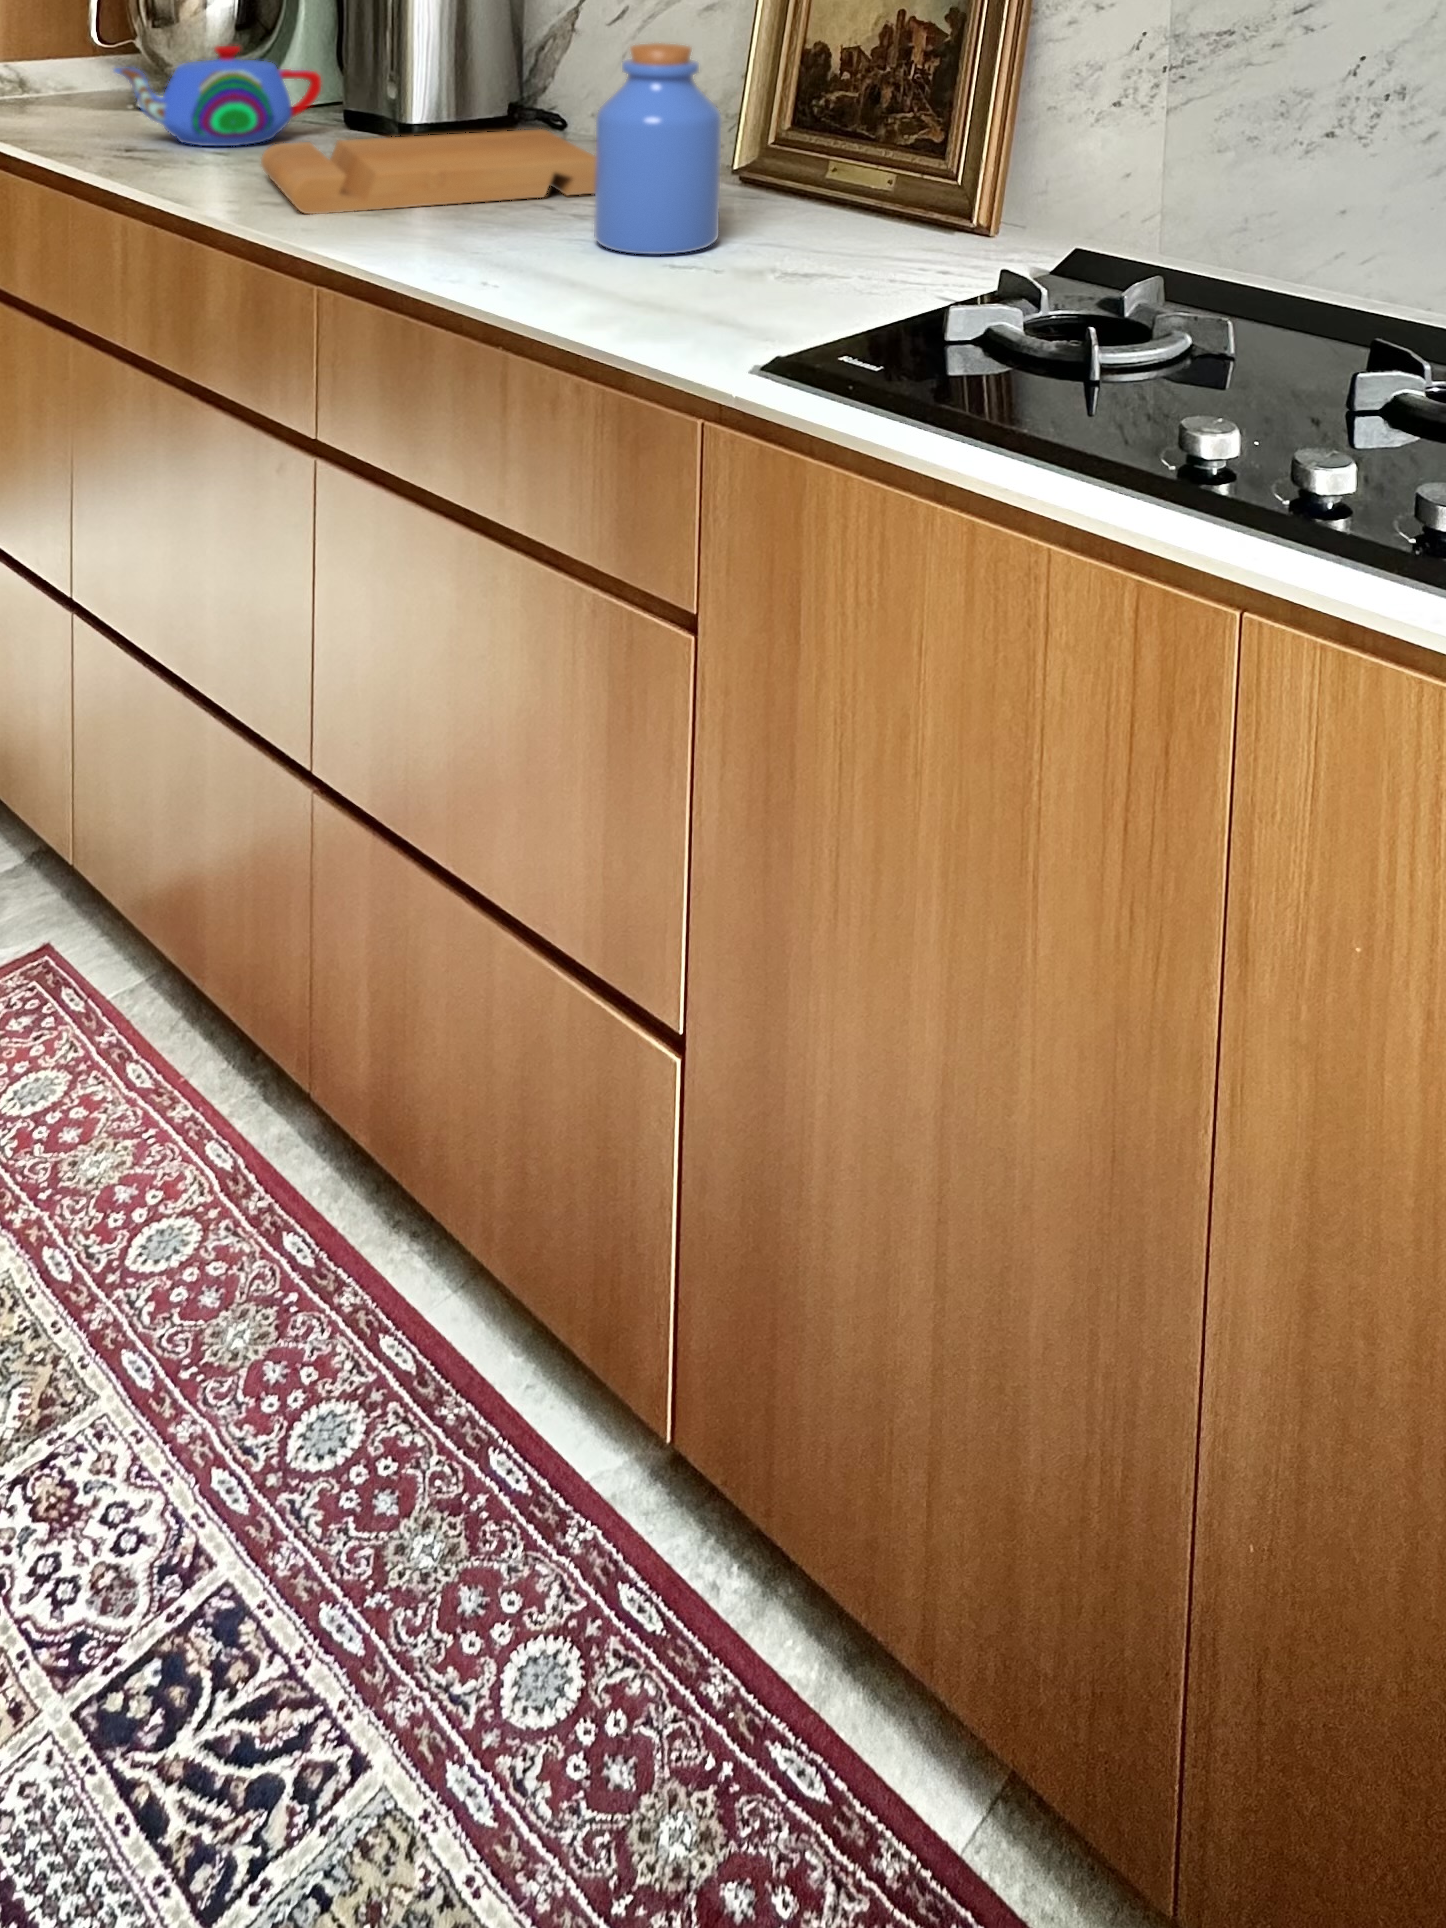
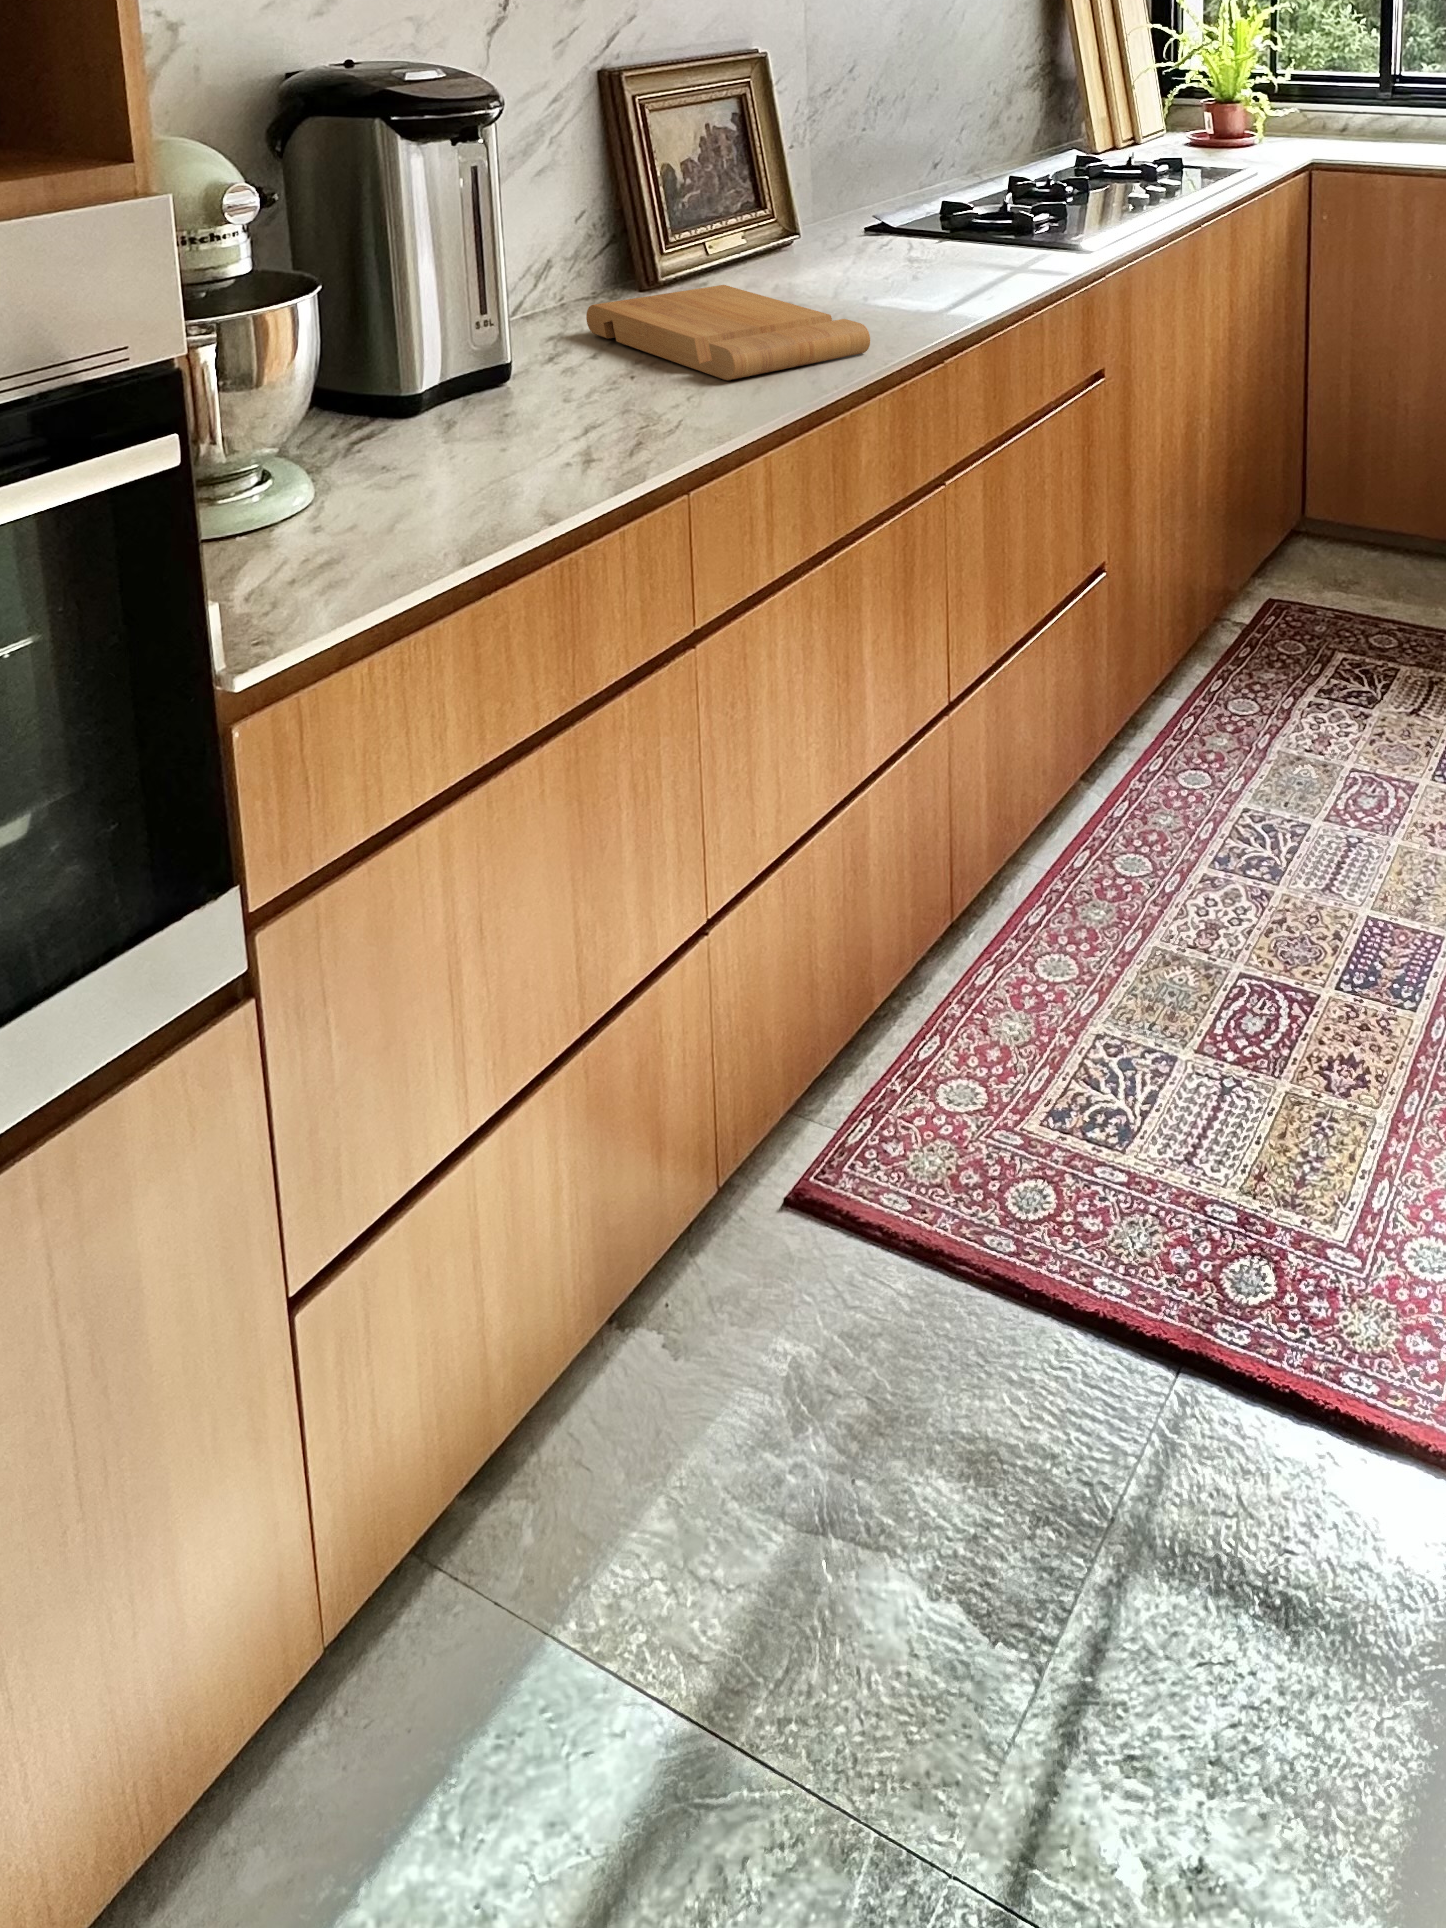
jar: present [594,43,722,254] -> none [832,161,914,297]
teapot: present [115,46,321,146] -> none [433,319,587,445]

